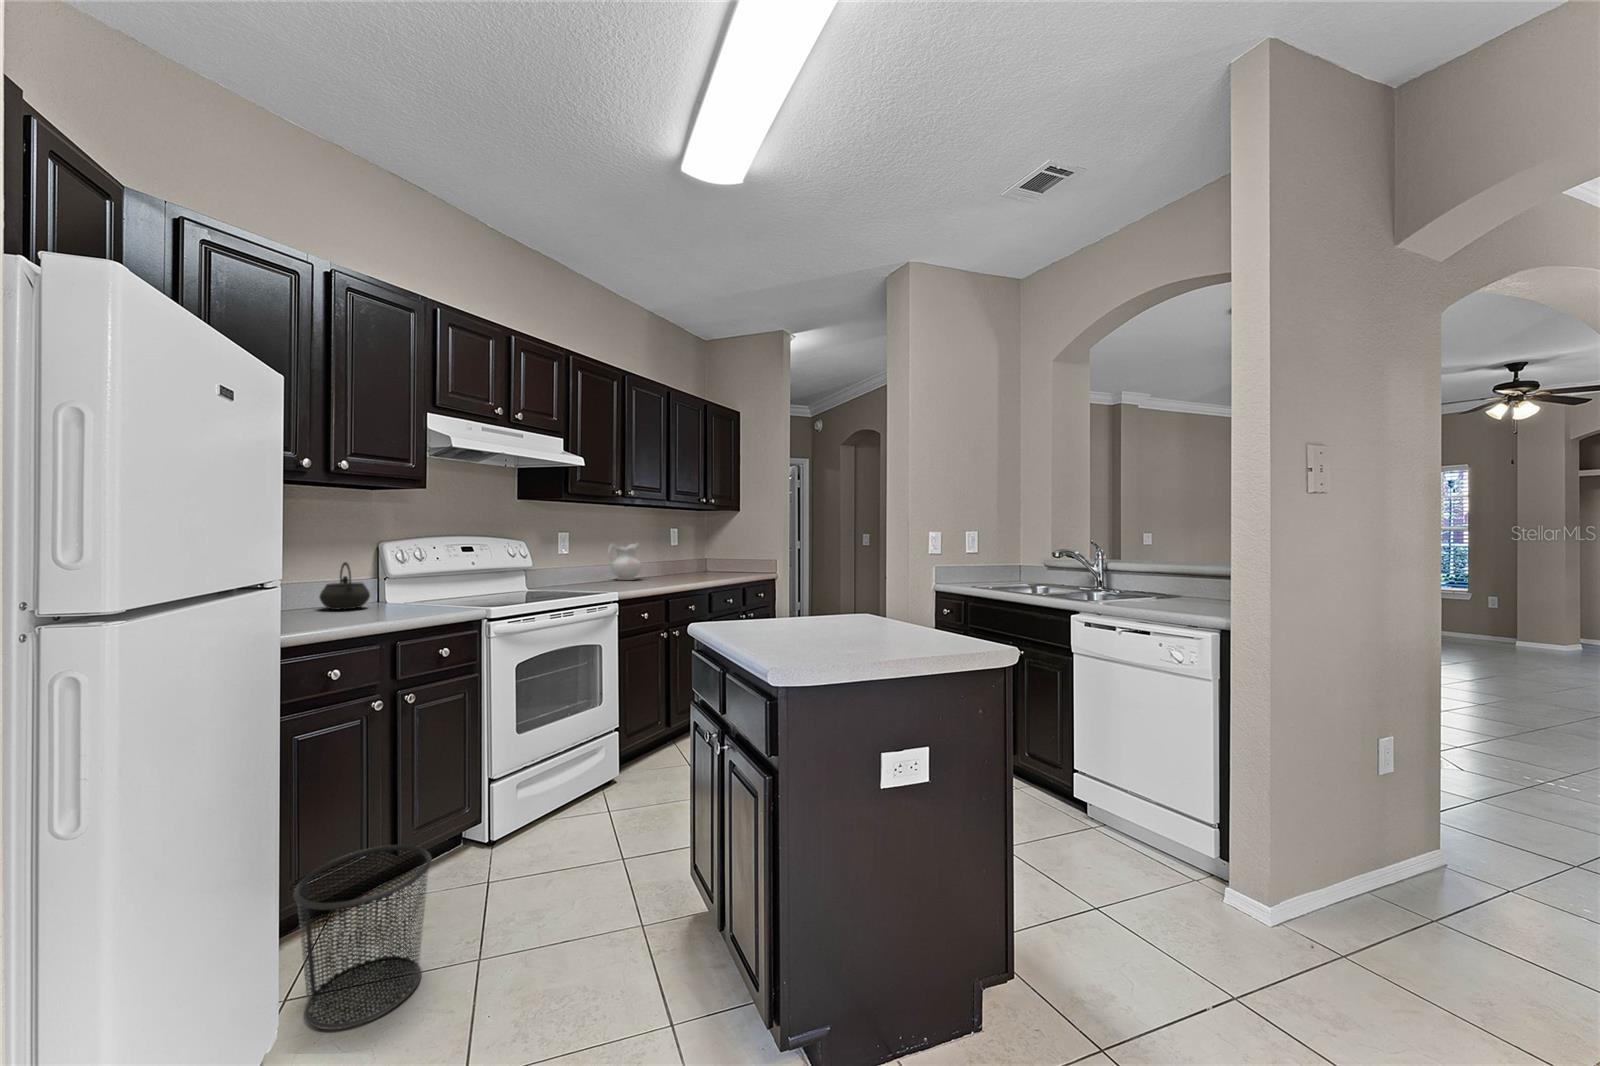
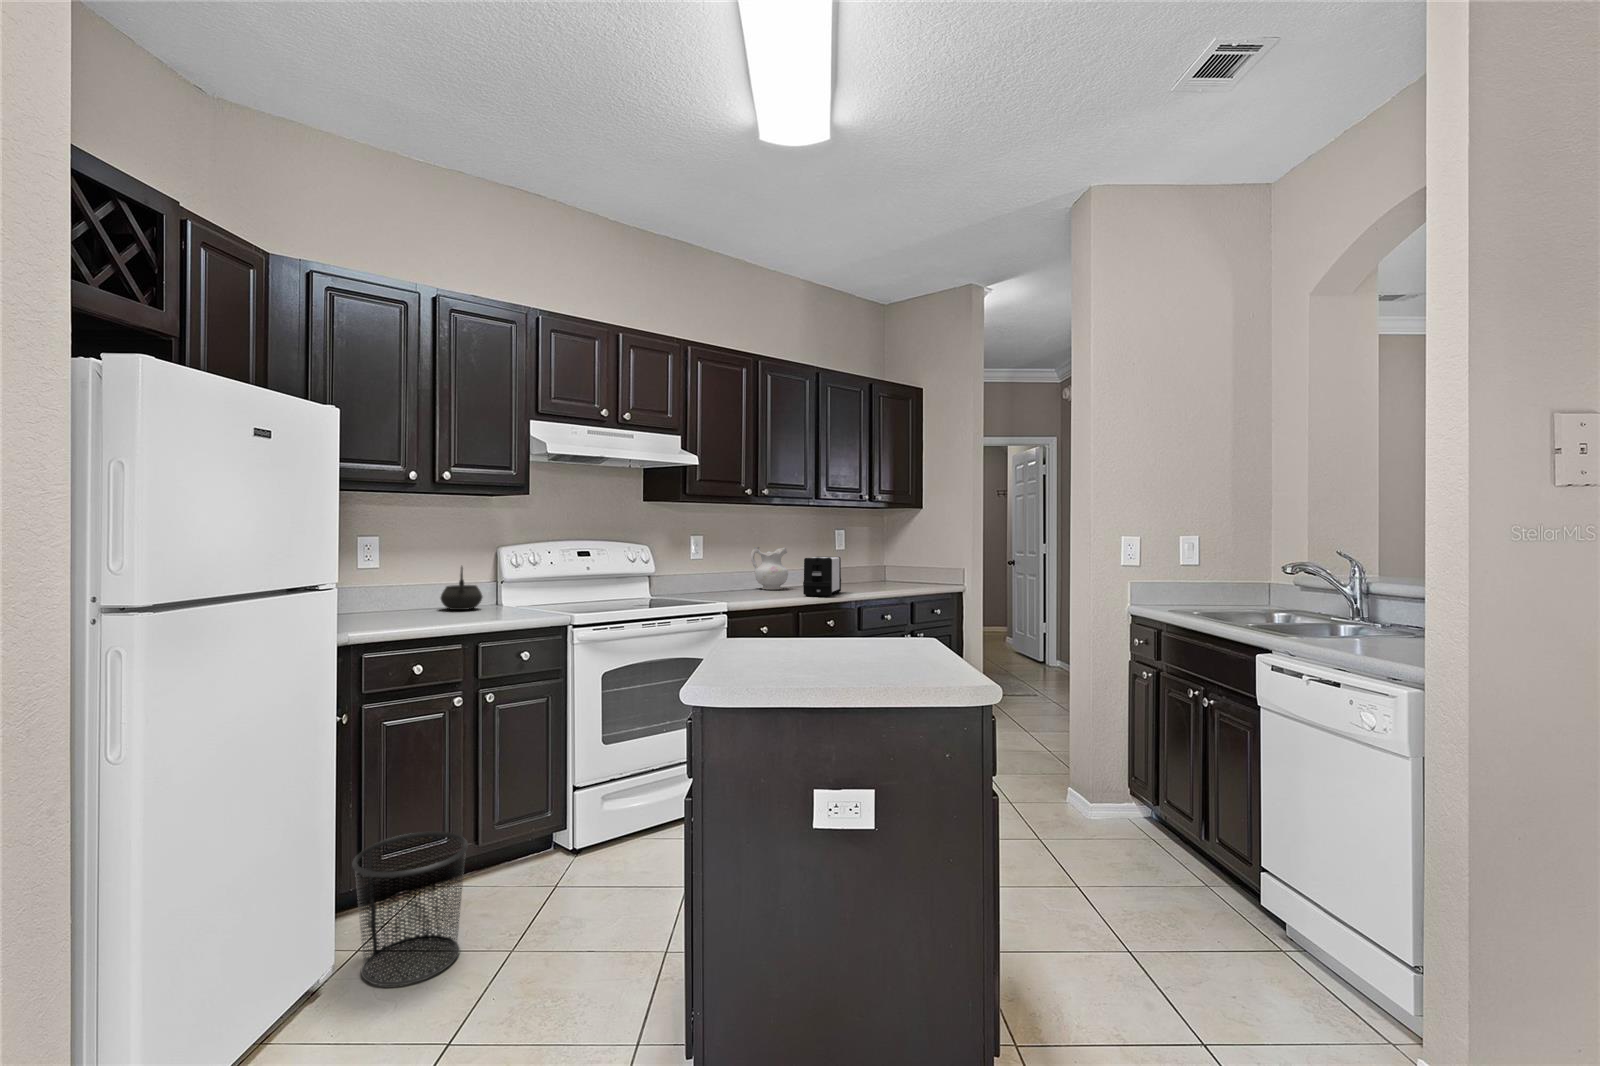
toaster: none [665,551,690,585] -> present [803,557,841,597]

